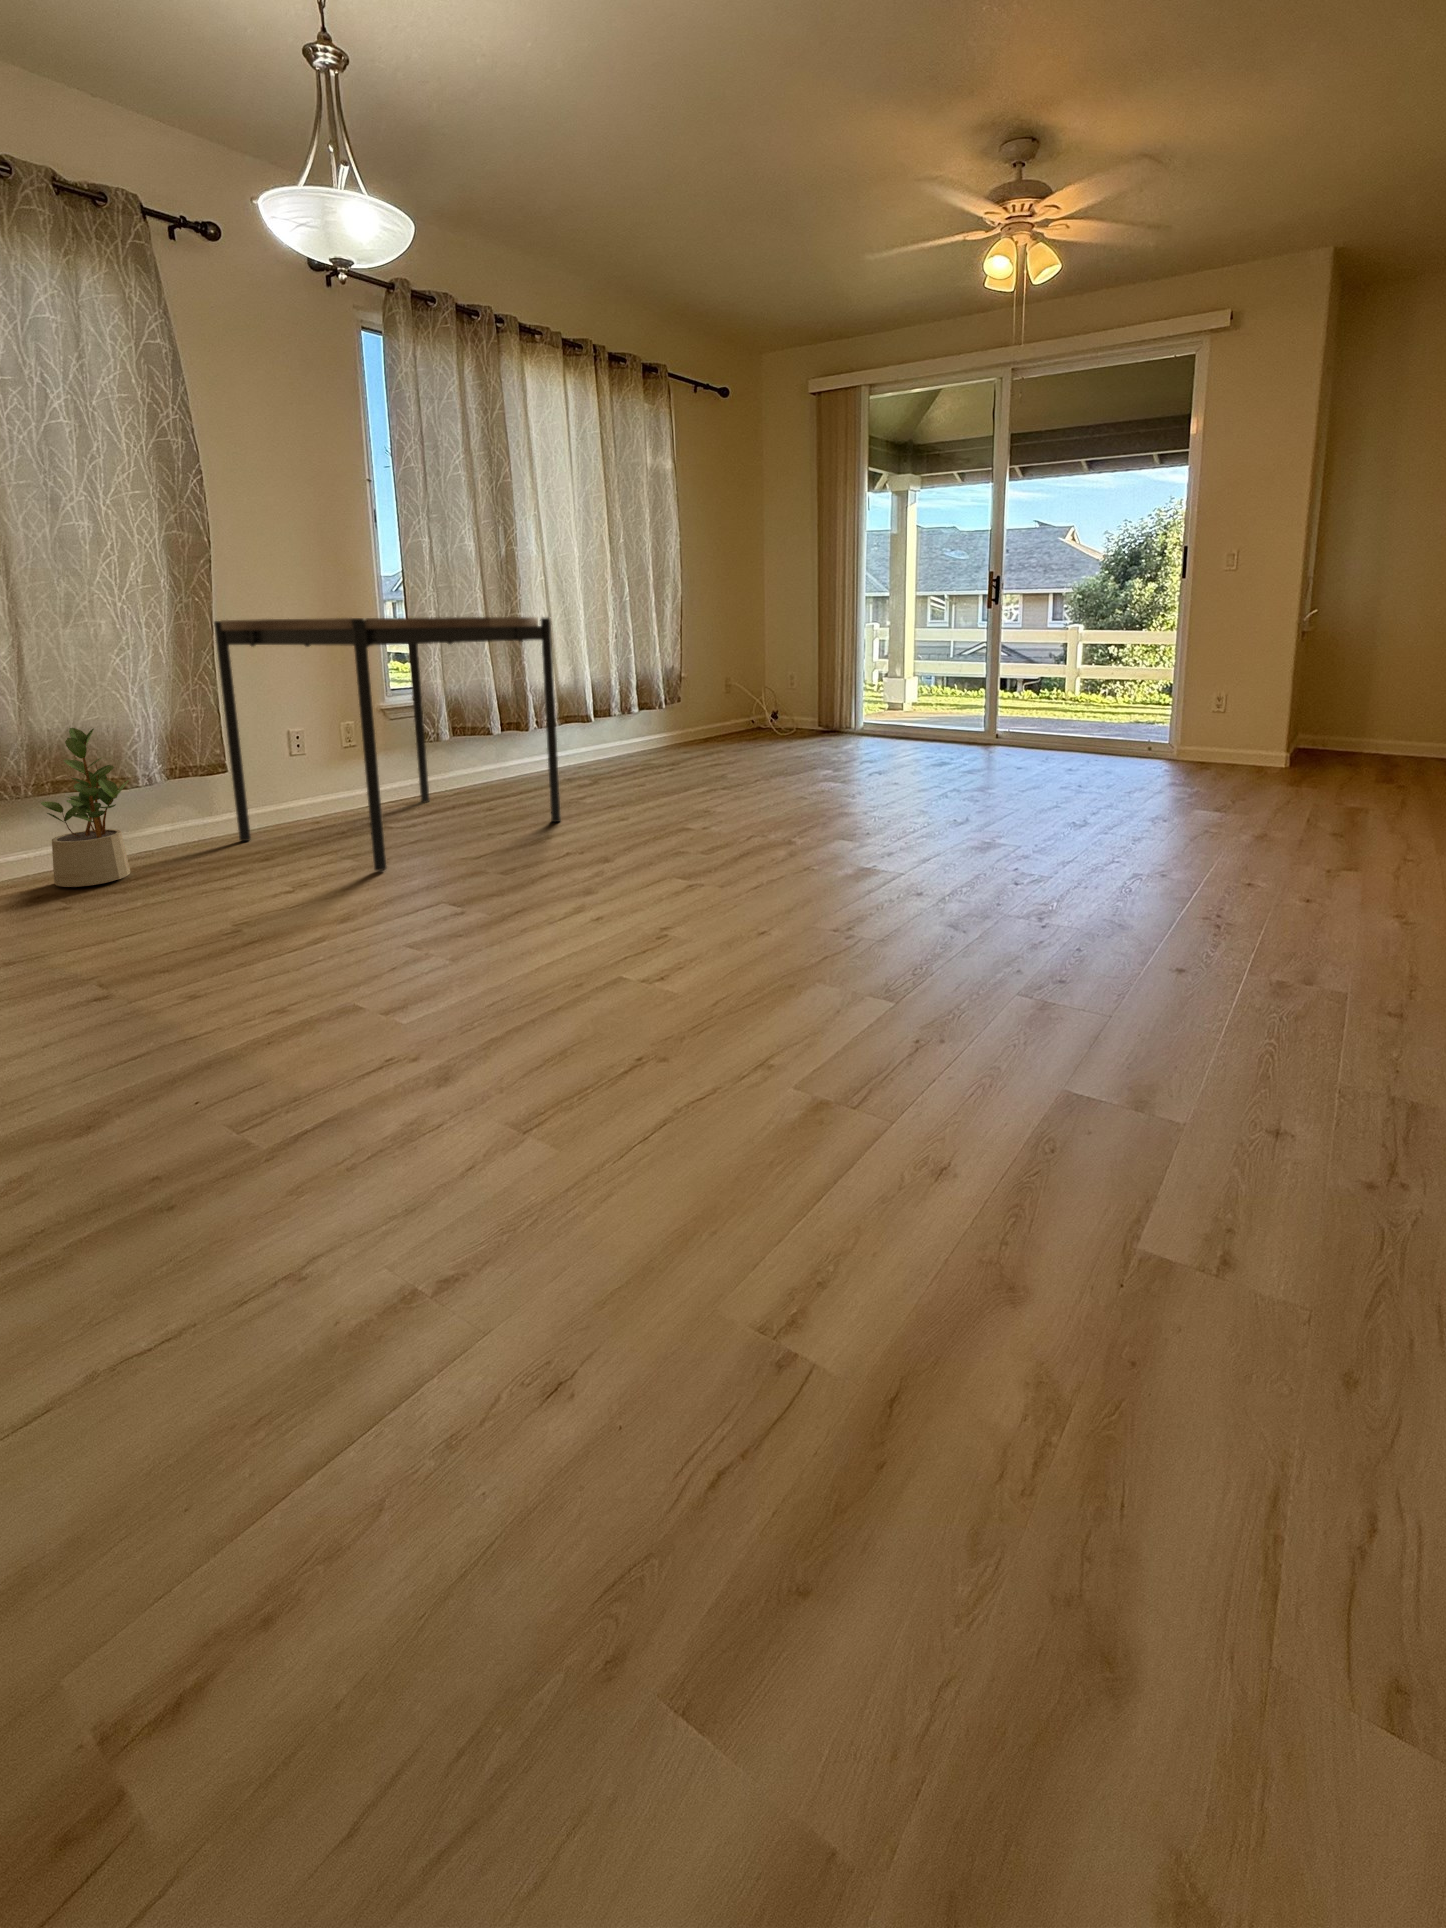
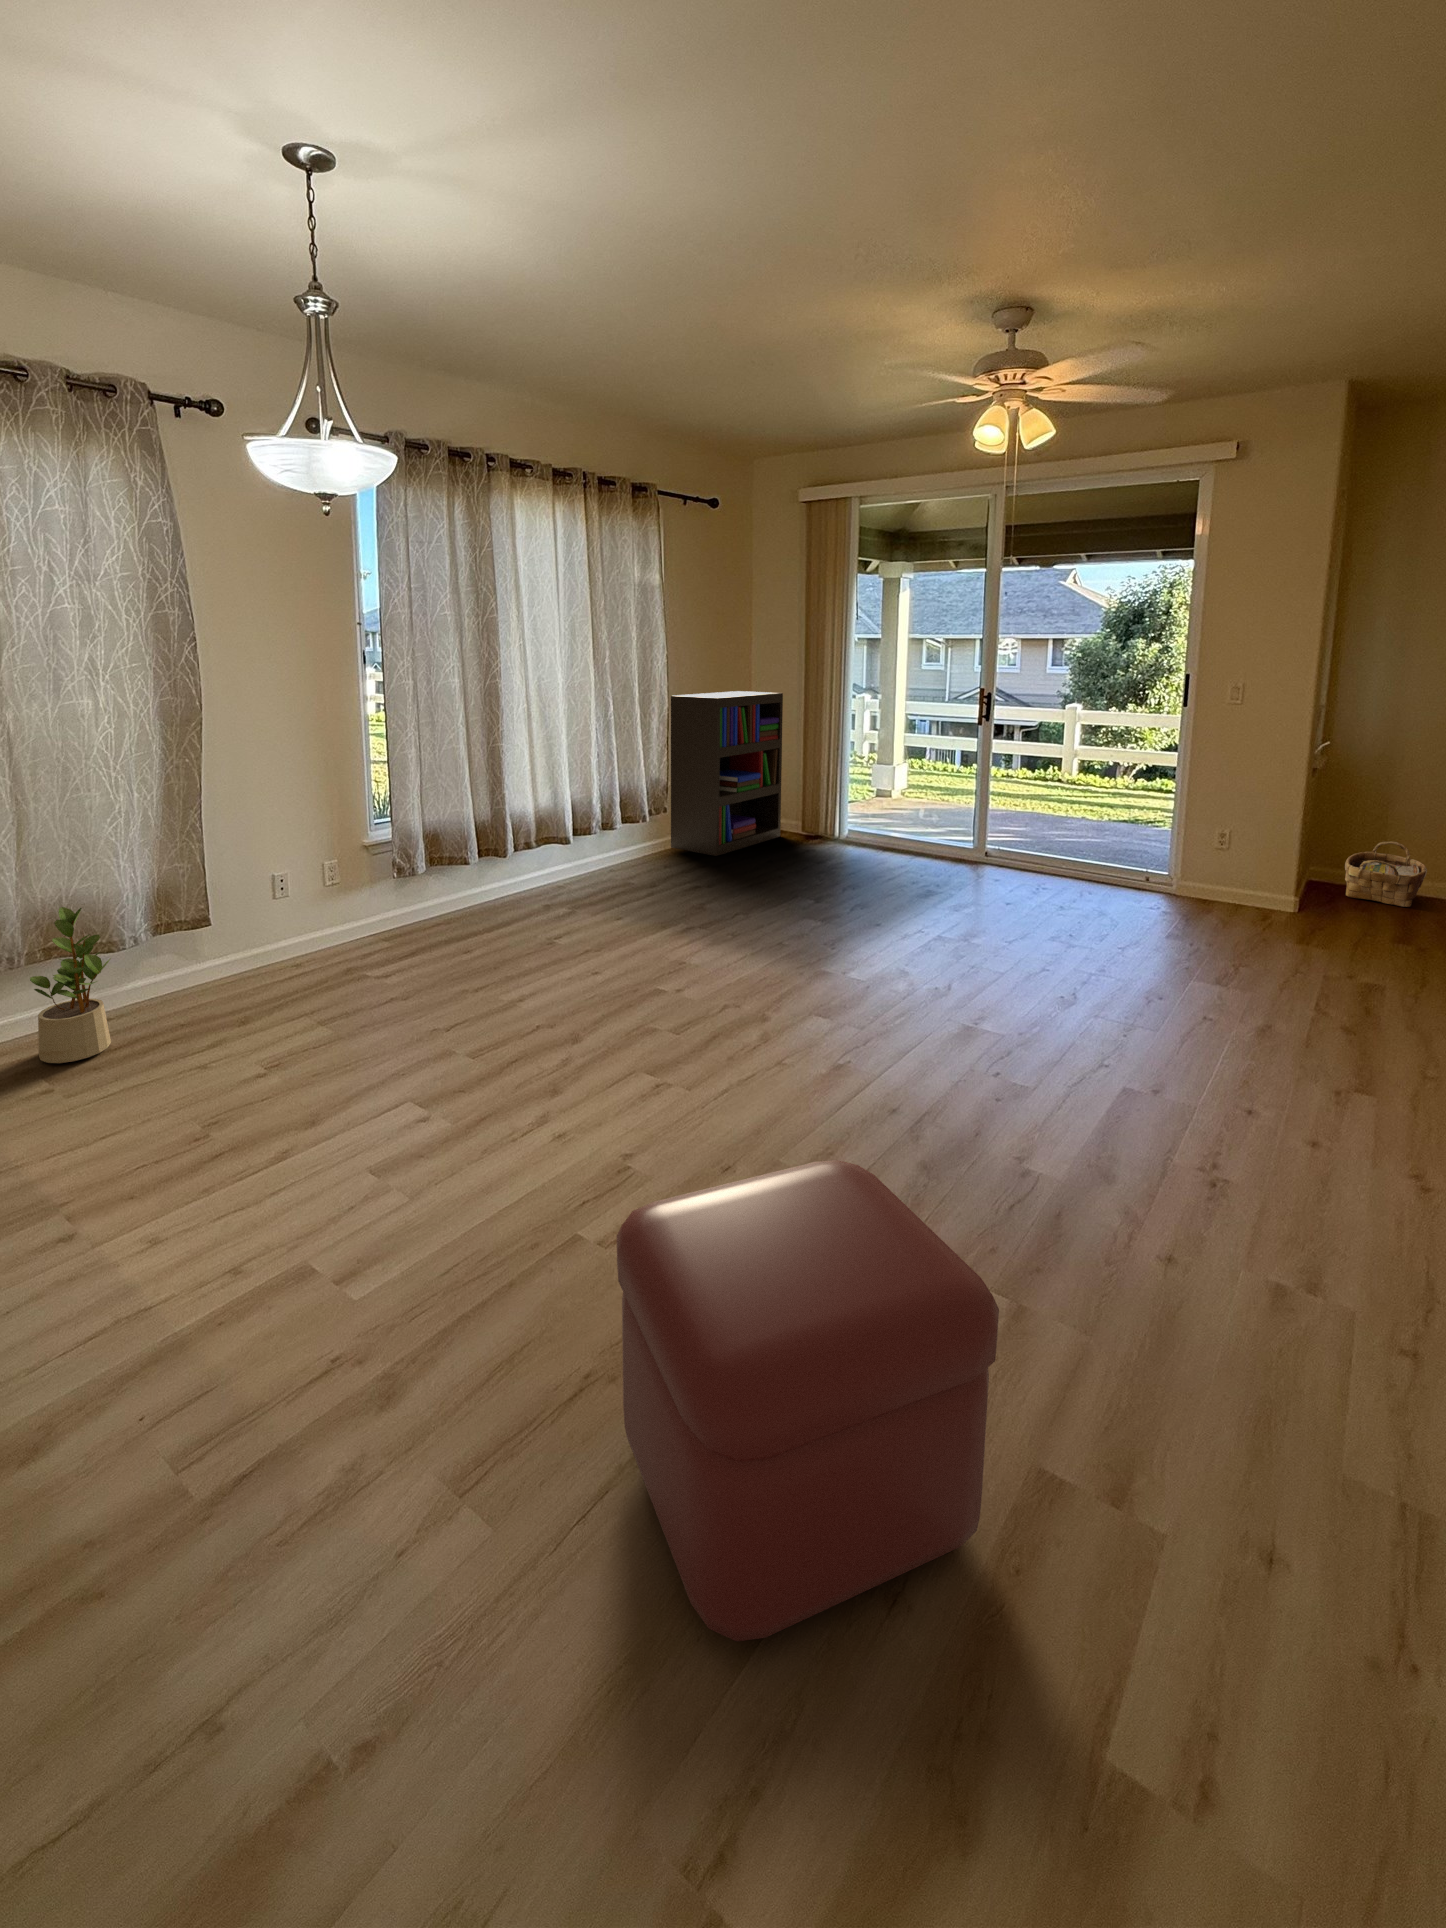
bookshelf: none [687,586,797,745] -> present [671,691,783,856]
dining table: present [214,617,561,871] -> none [201,761,531,1053]
woven basket: none [1328,703,1400,758] -> present [1345,842,1427,907]
ottoman: none [678,830,1046,1184] -> present [617,1160,999,1641]

